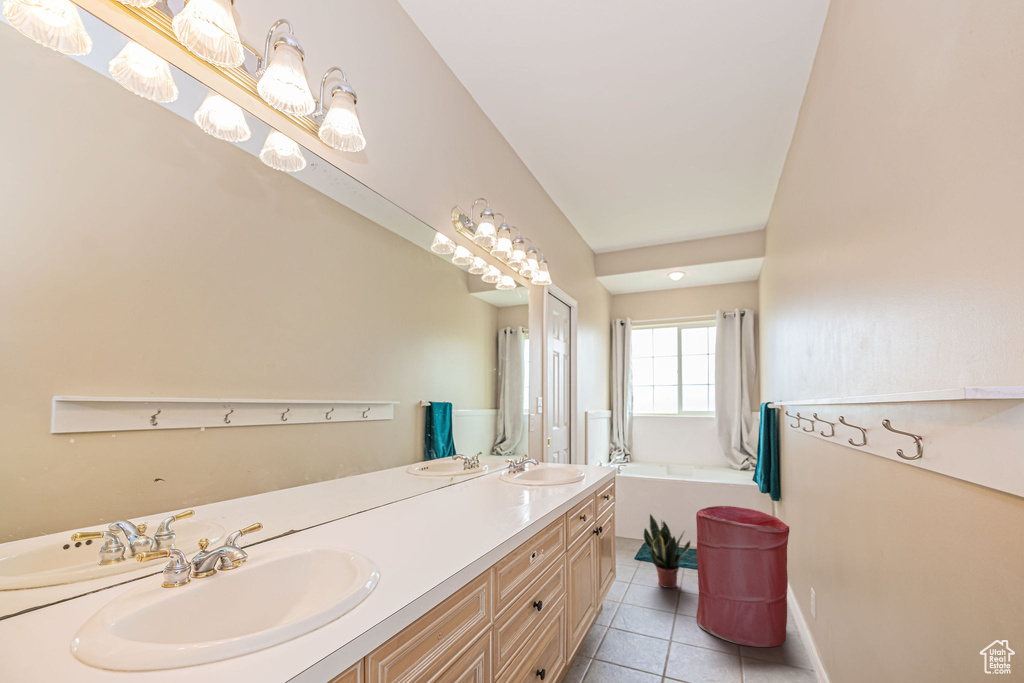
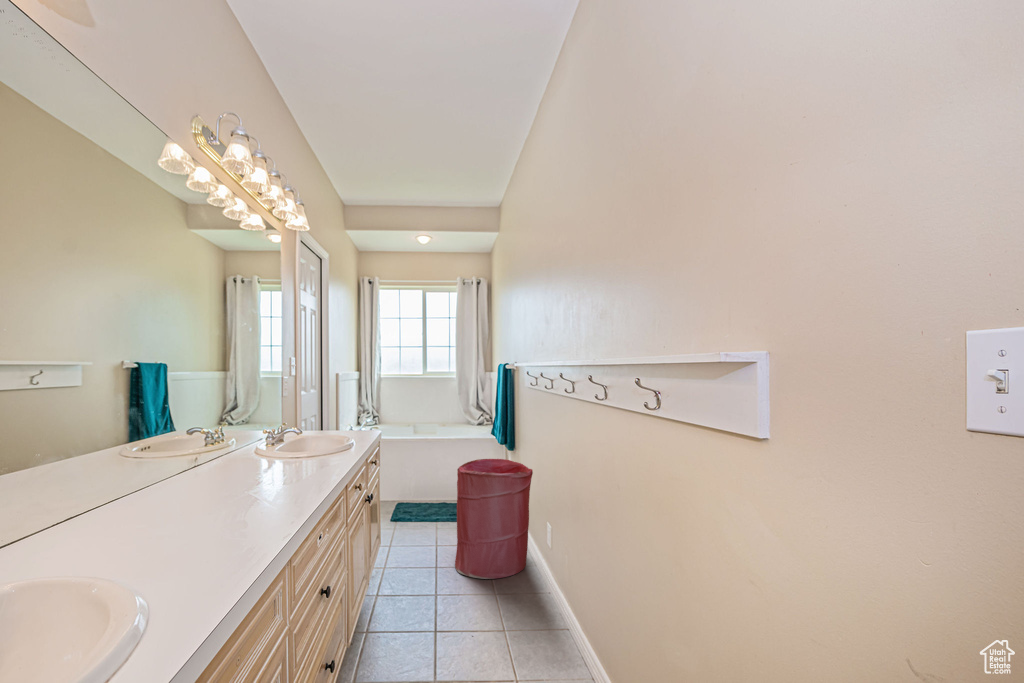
potted plant: present [644,514,690,588] -> none [401,476,446,544]

